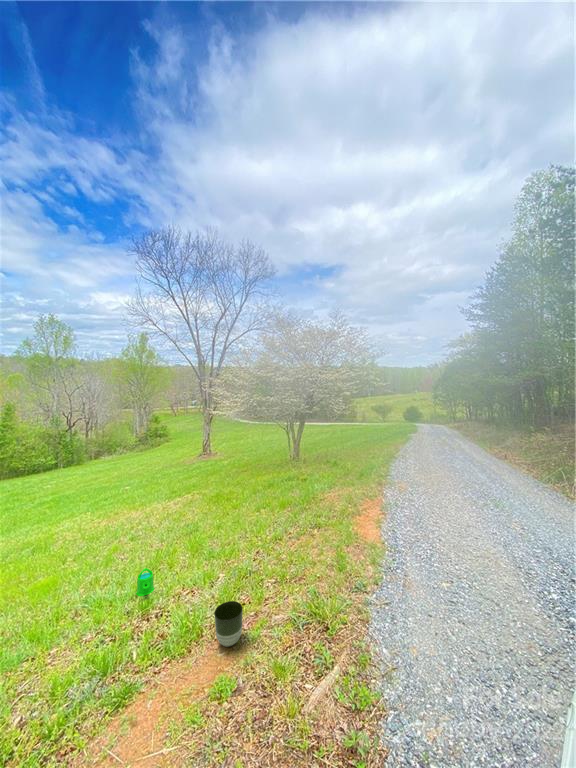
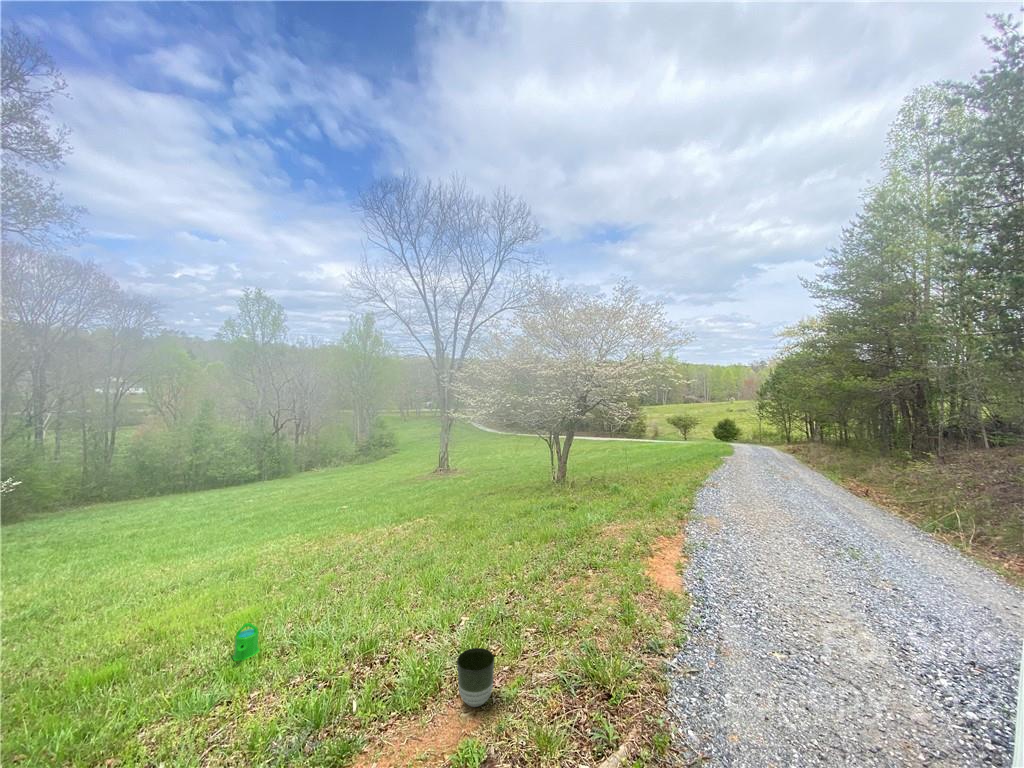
watering can: present [136,568,154,596] -> present [233,623,259,661]

